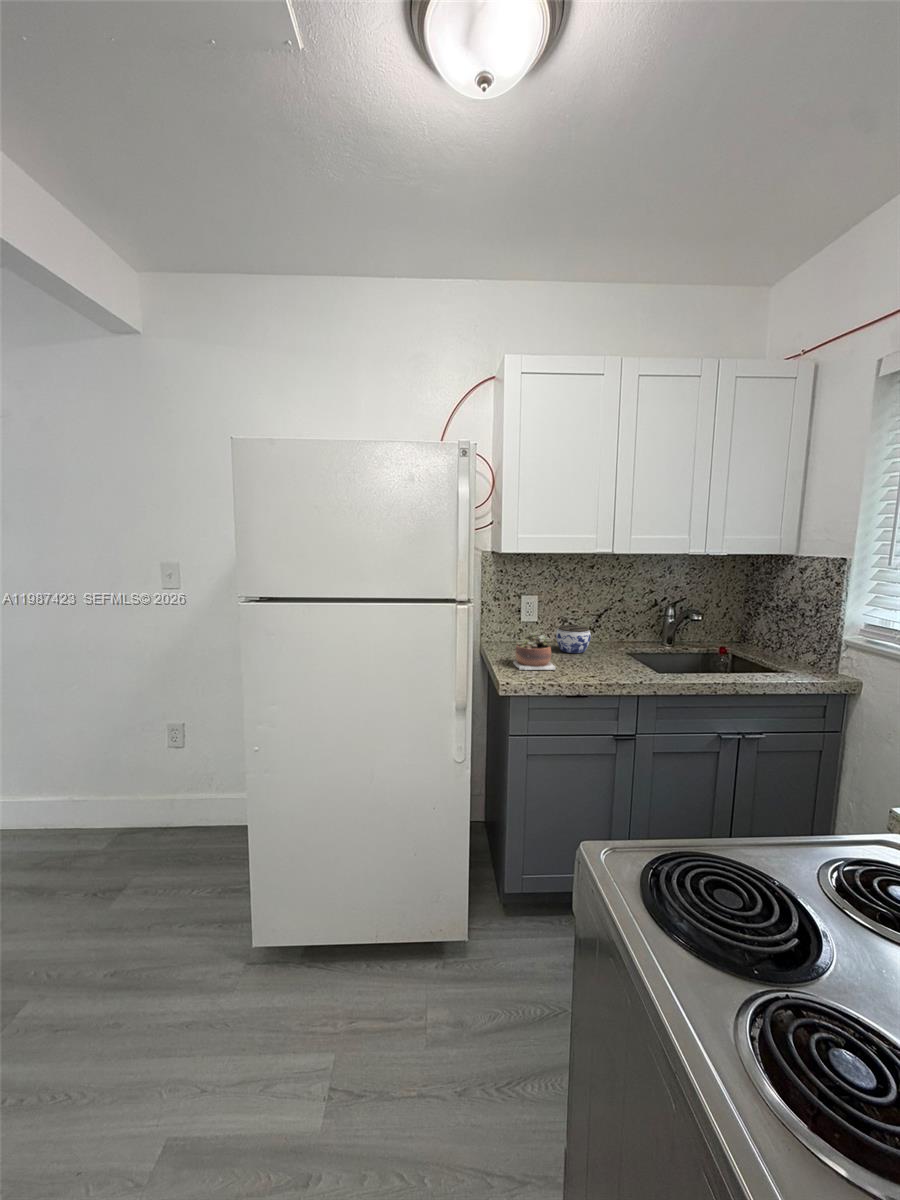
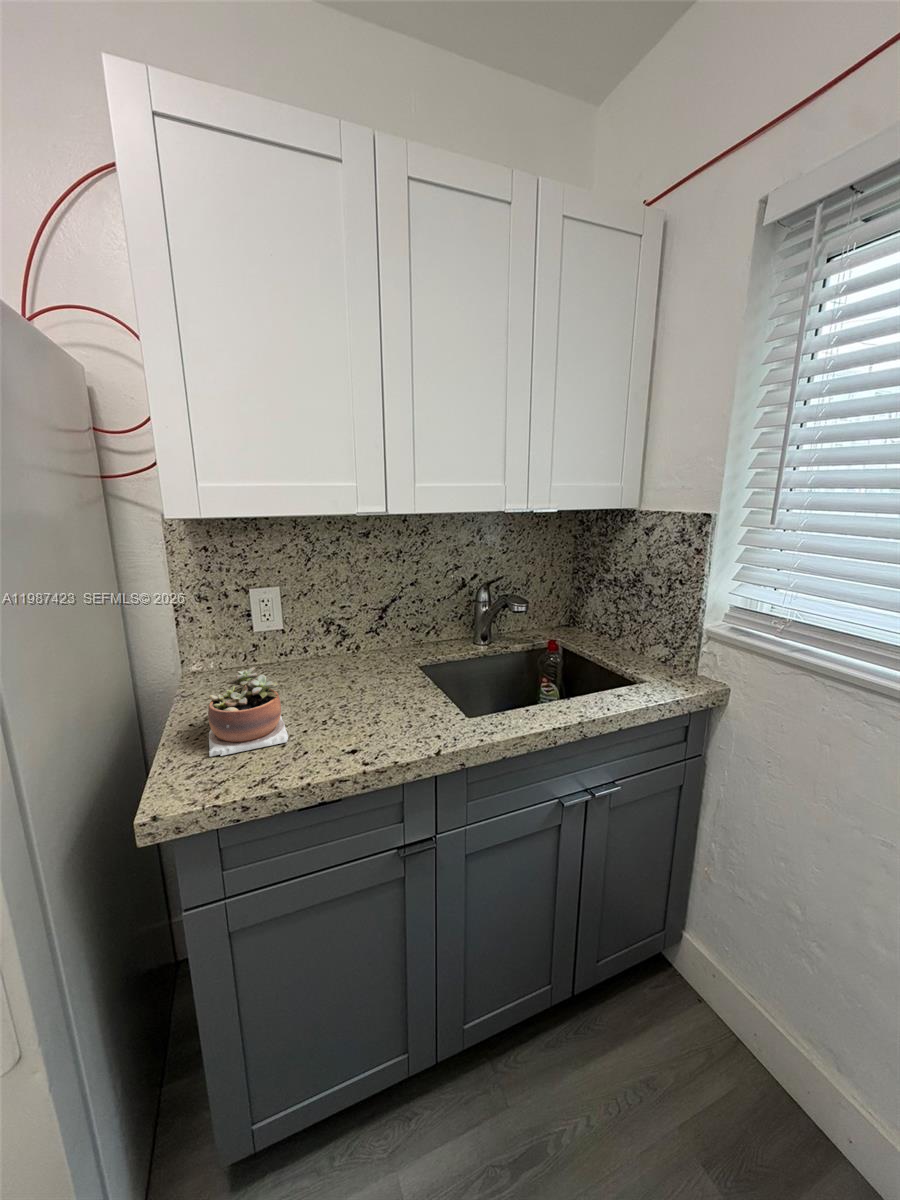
jar: present [556,625,591,653] -> none [308,632,365,683]

